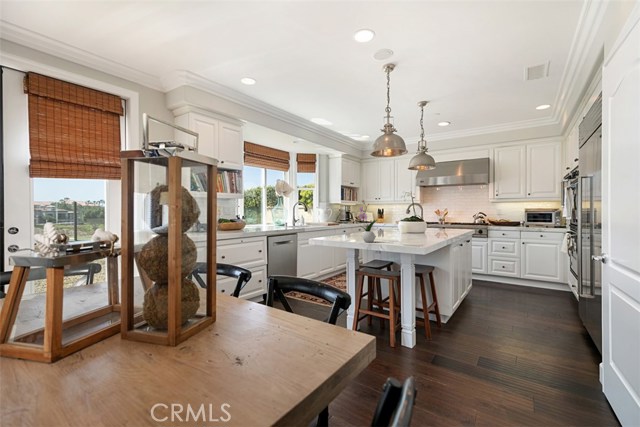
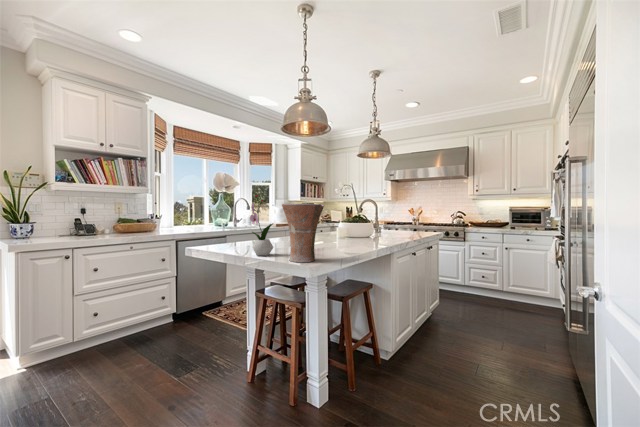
vase: none [388,206,417,245] -> present [282,204,324,262]

